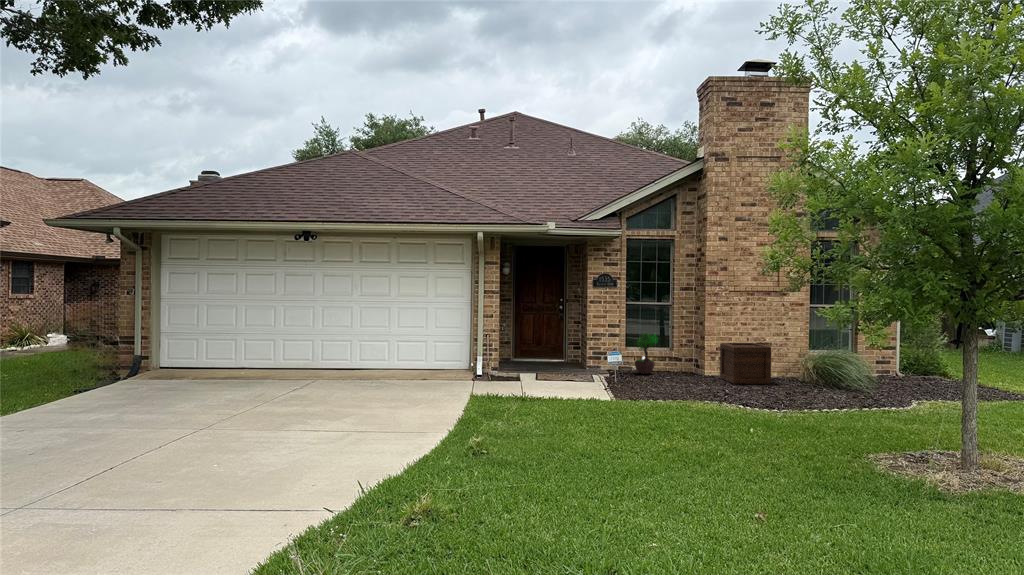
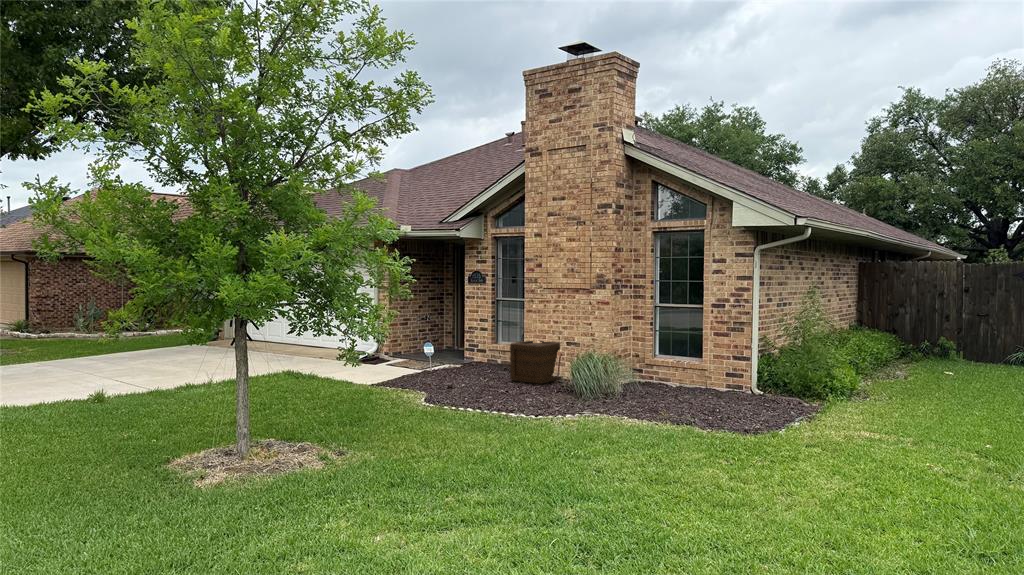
potted tree: present [635,334,656,374] -> none [482,324,510,367]

